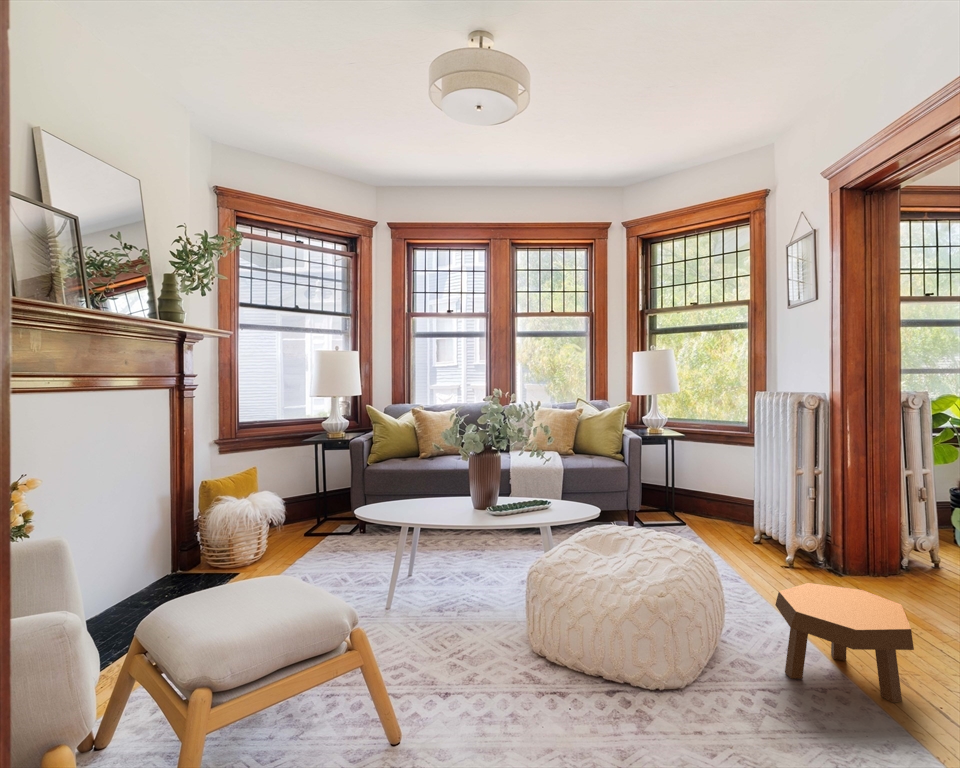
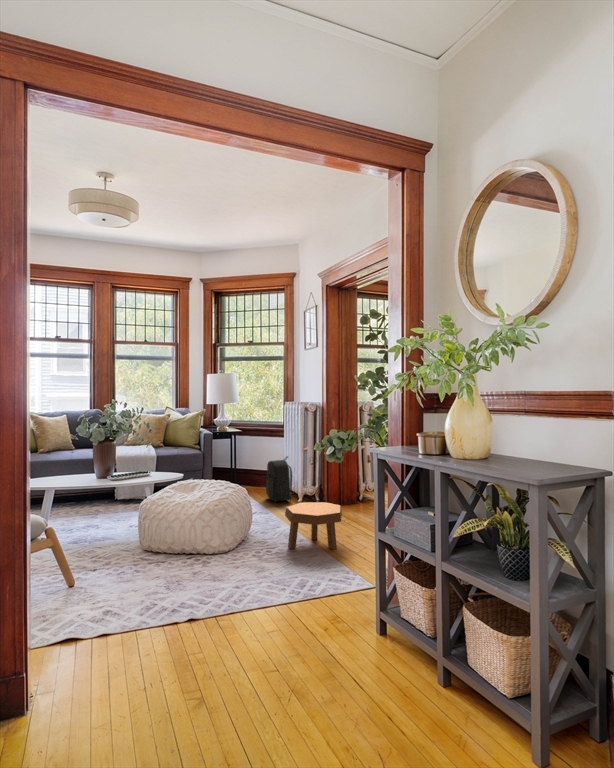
backpack: none [726,480,774,552] -> present [266,456,292,502]

